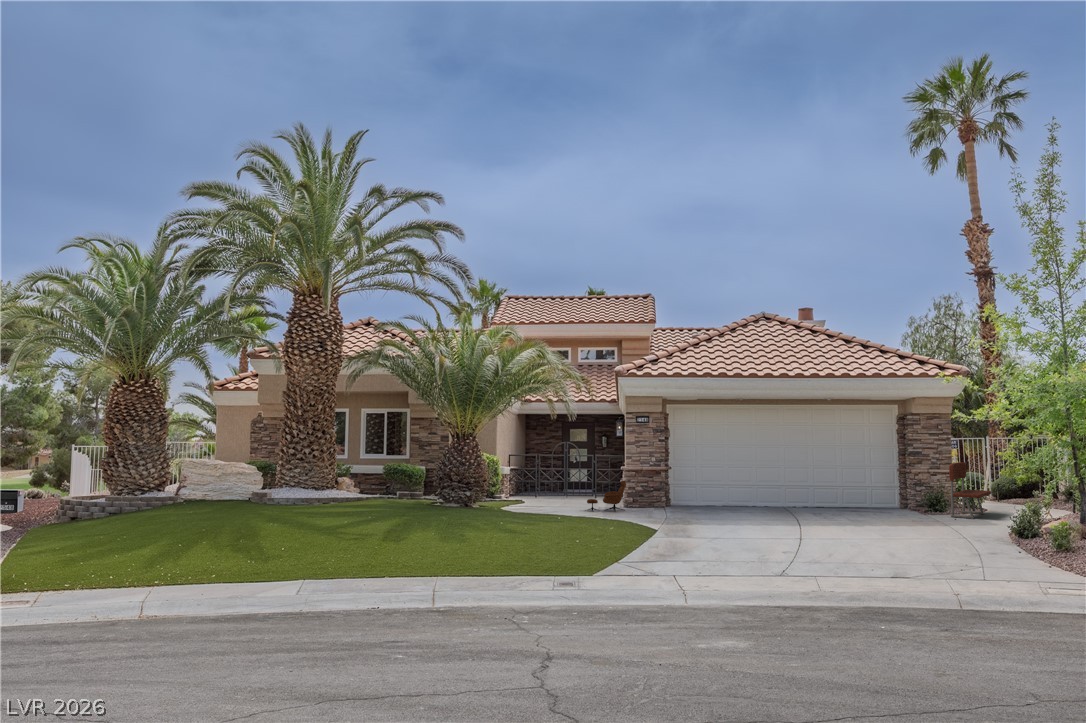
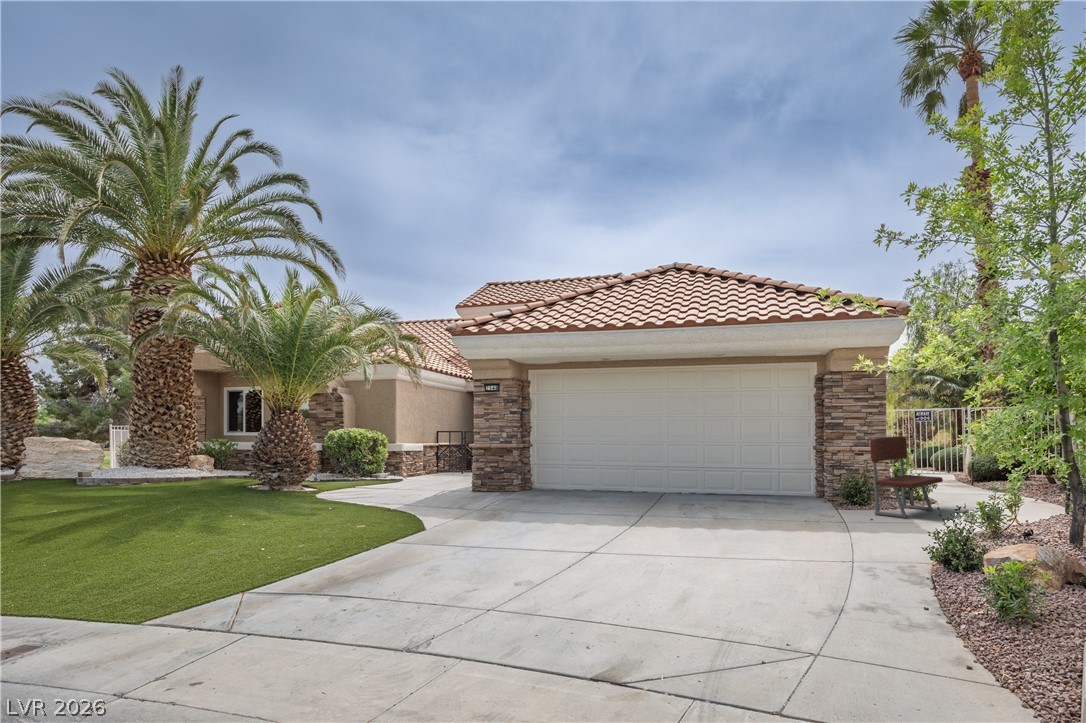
lounge chair: present [587,481,626,511] -> none [425,460,473,498]

